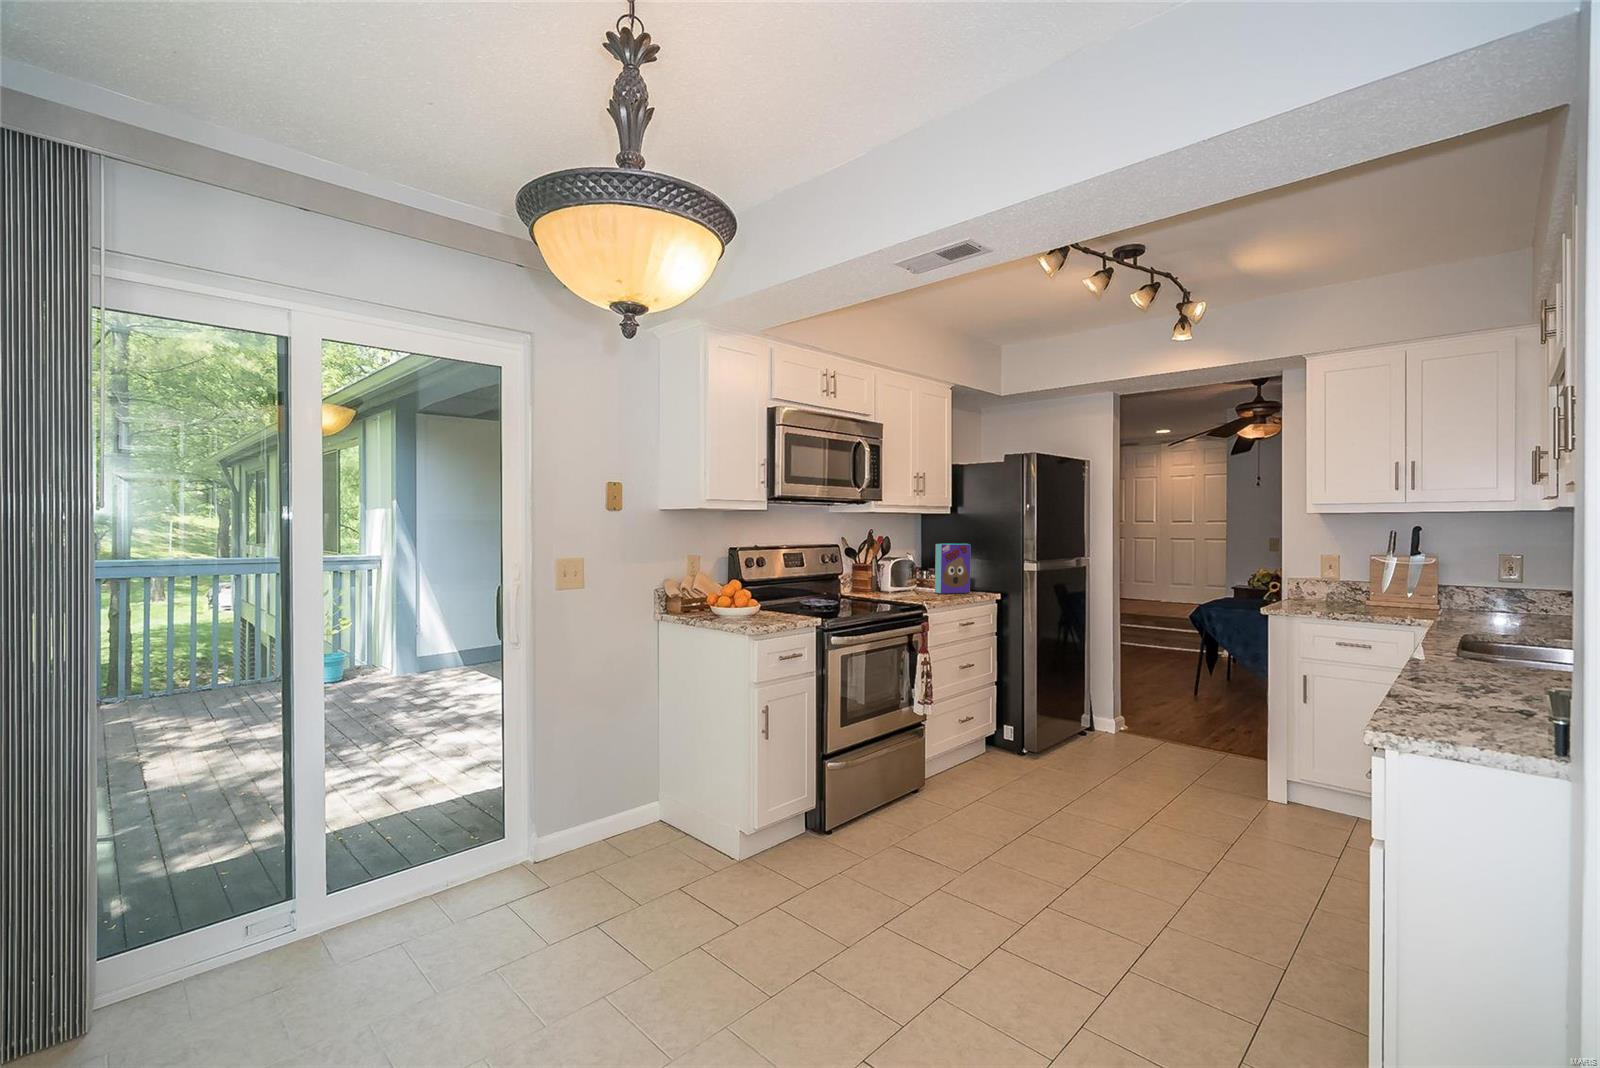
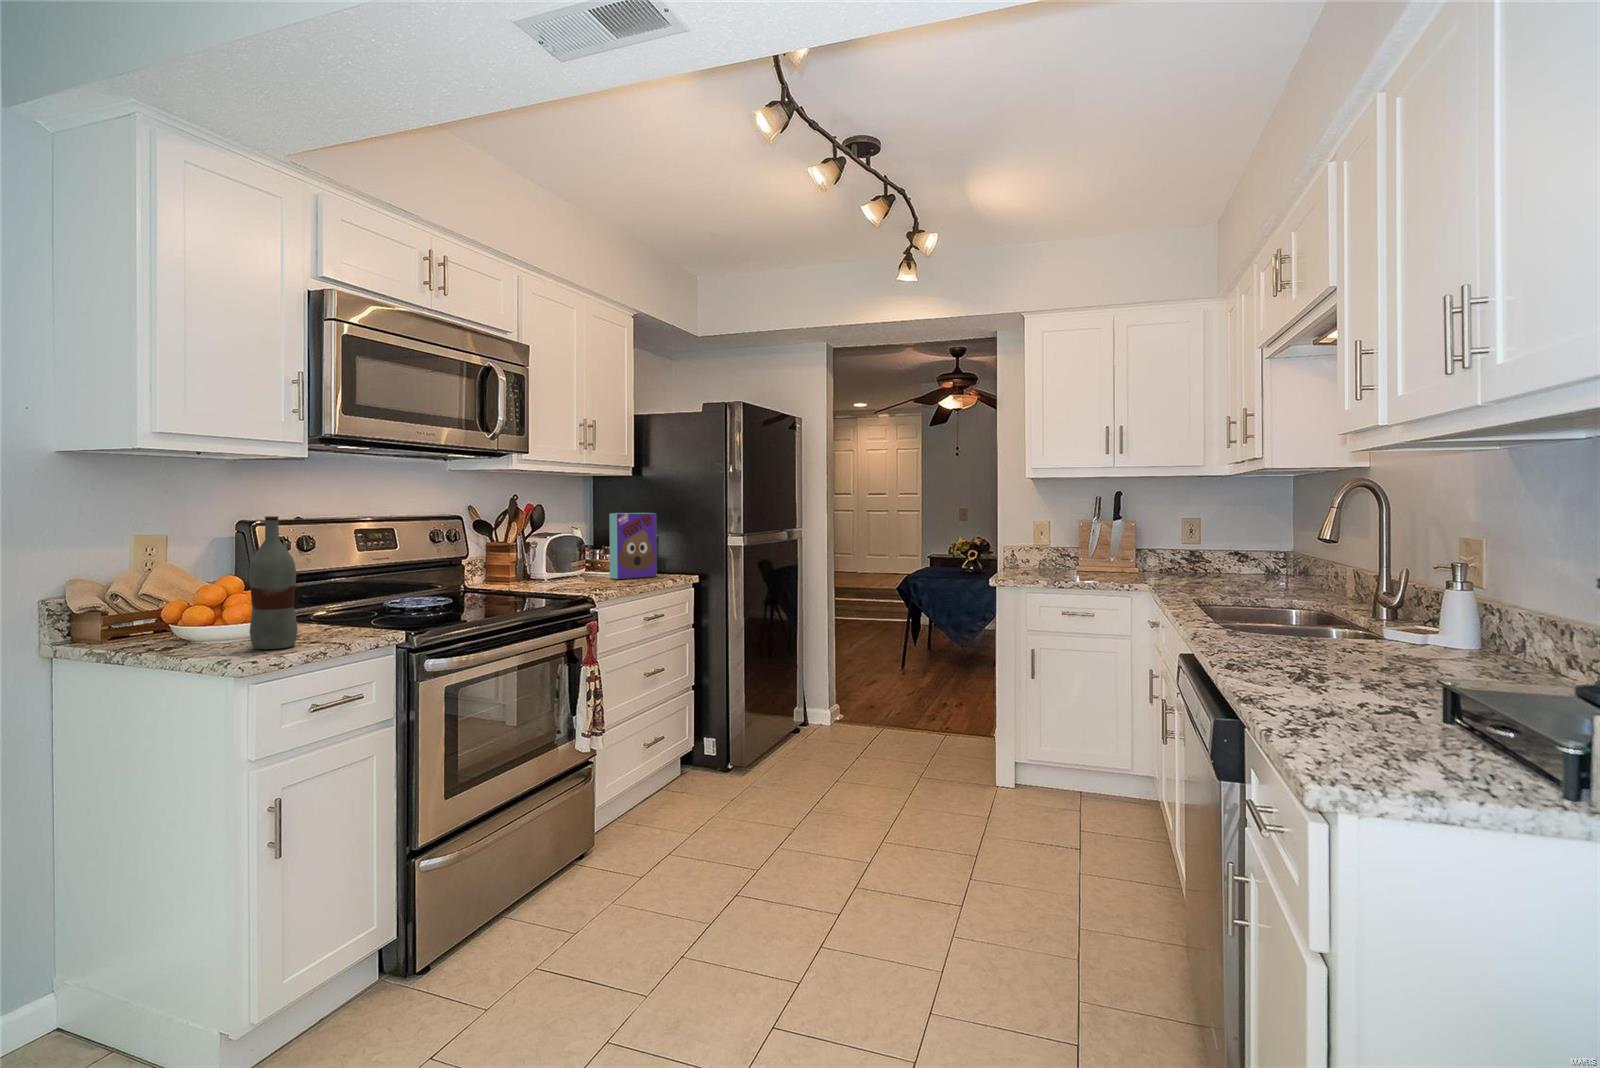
bottle: none [745,549,769,625] -> present [249,516,298,649]

